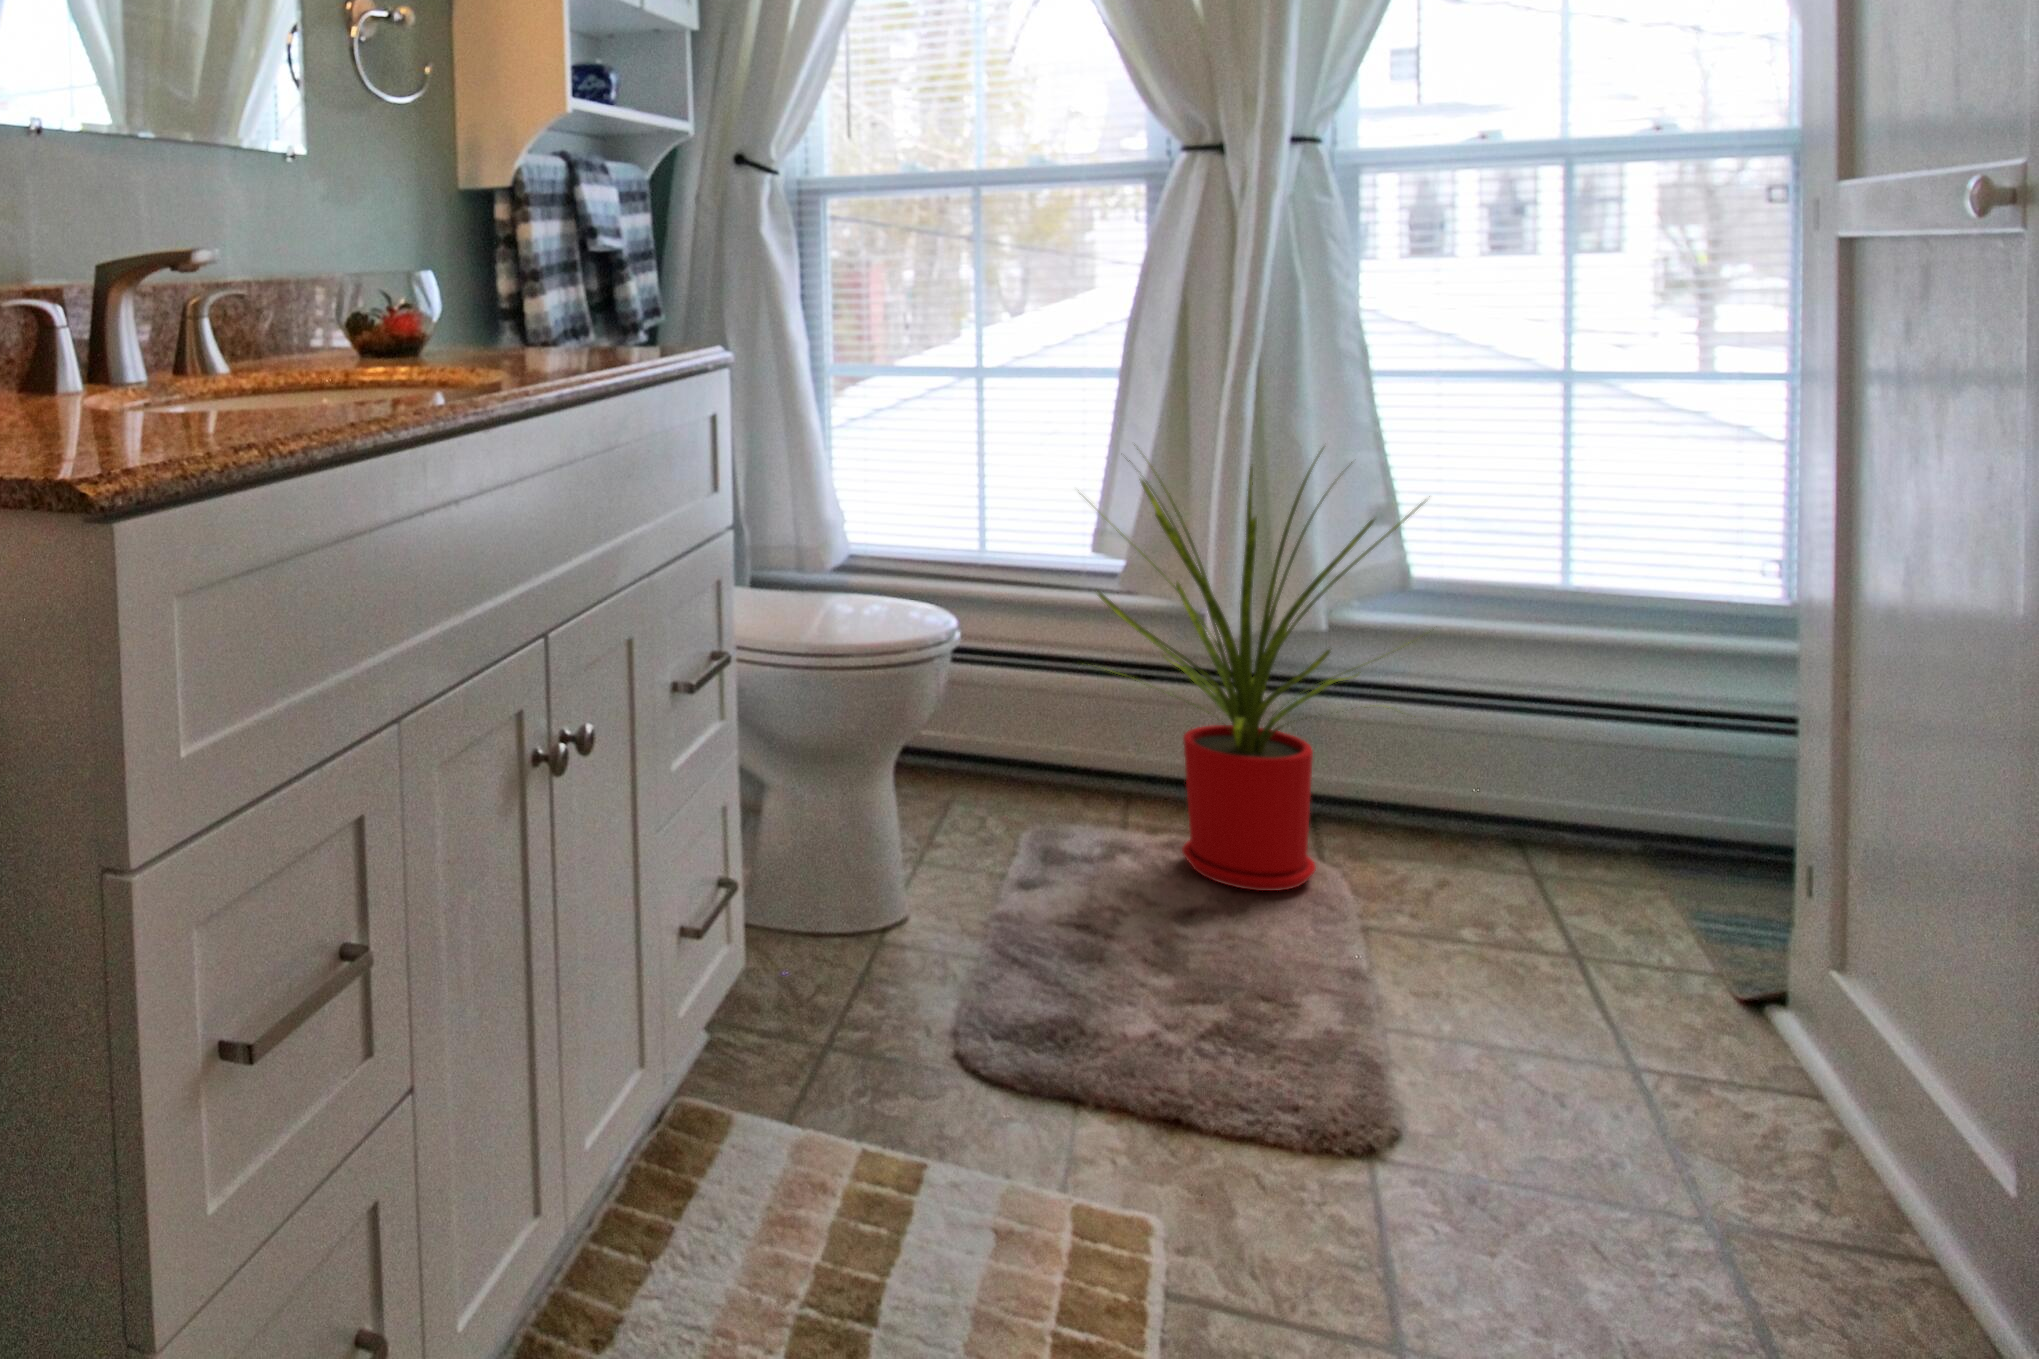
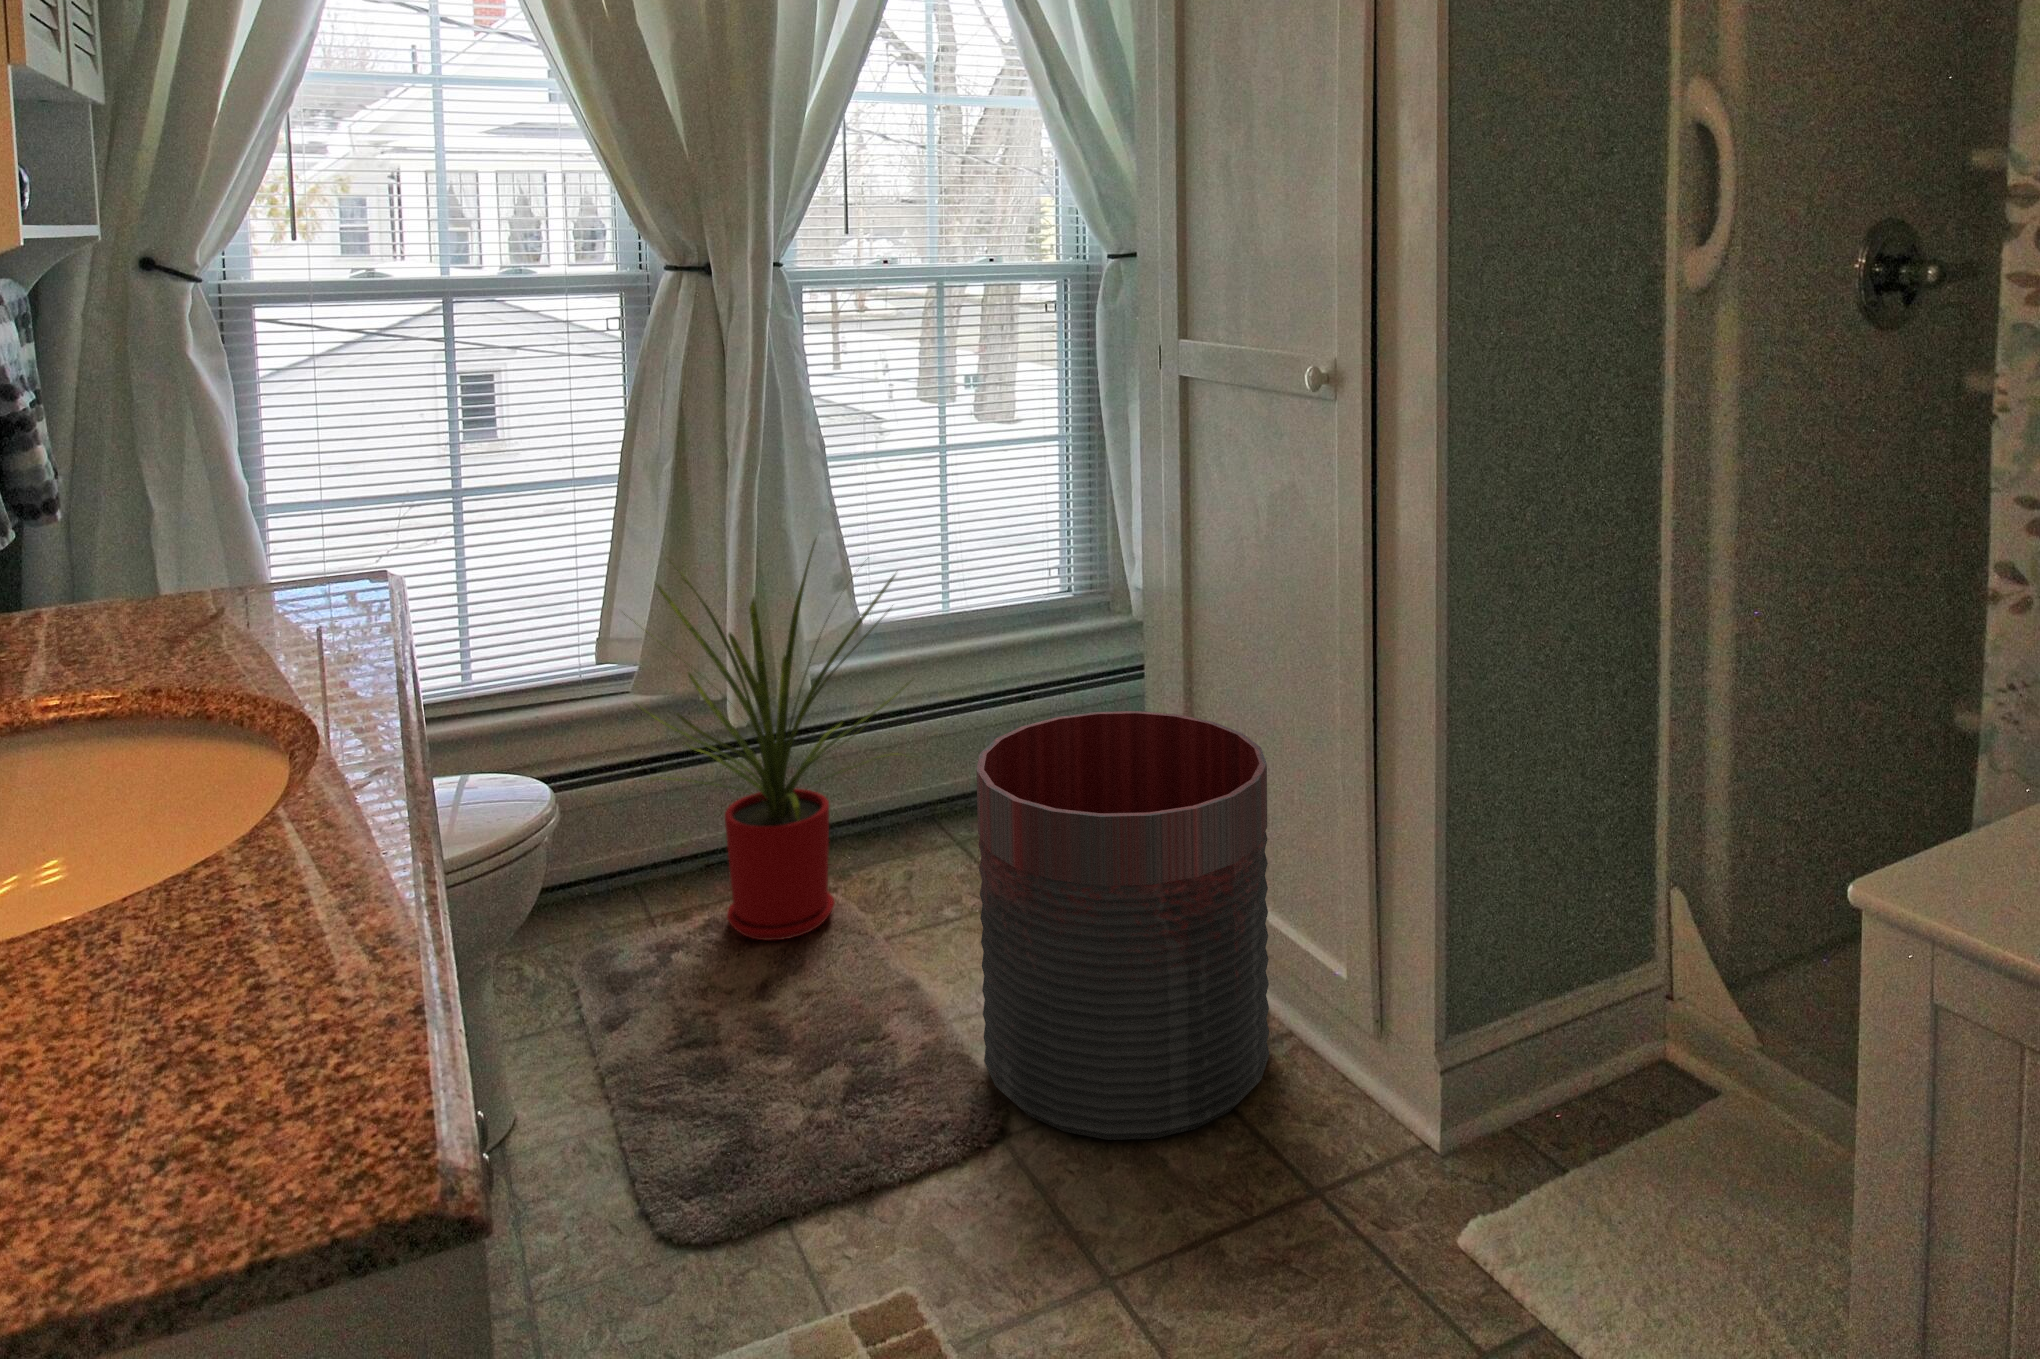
trash can: none [1385,678,1898,1284] -> present [976,711,1269,1140]

